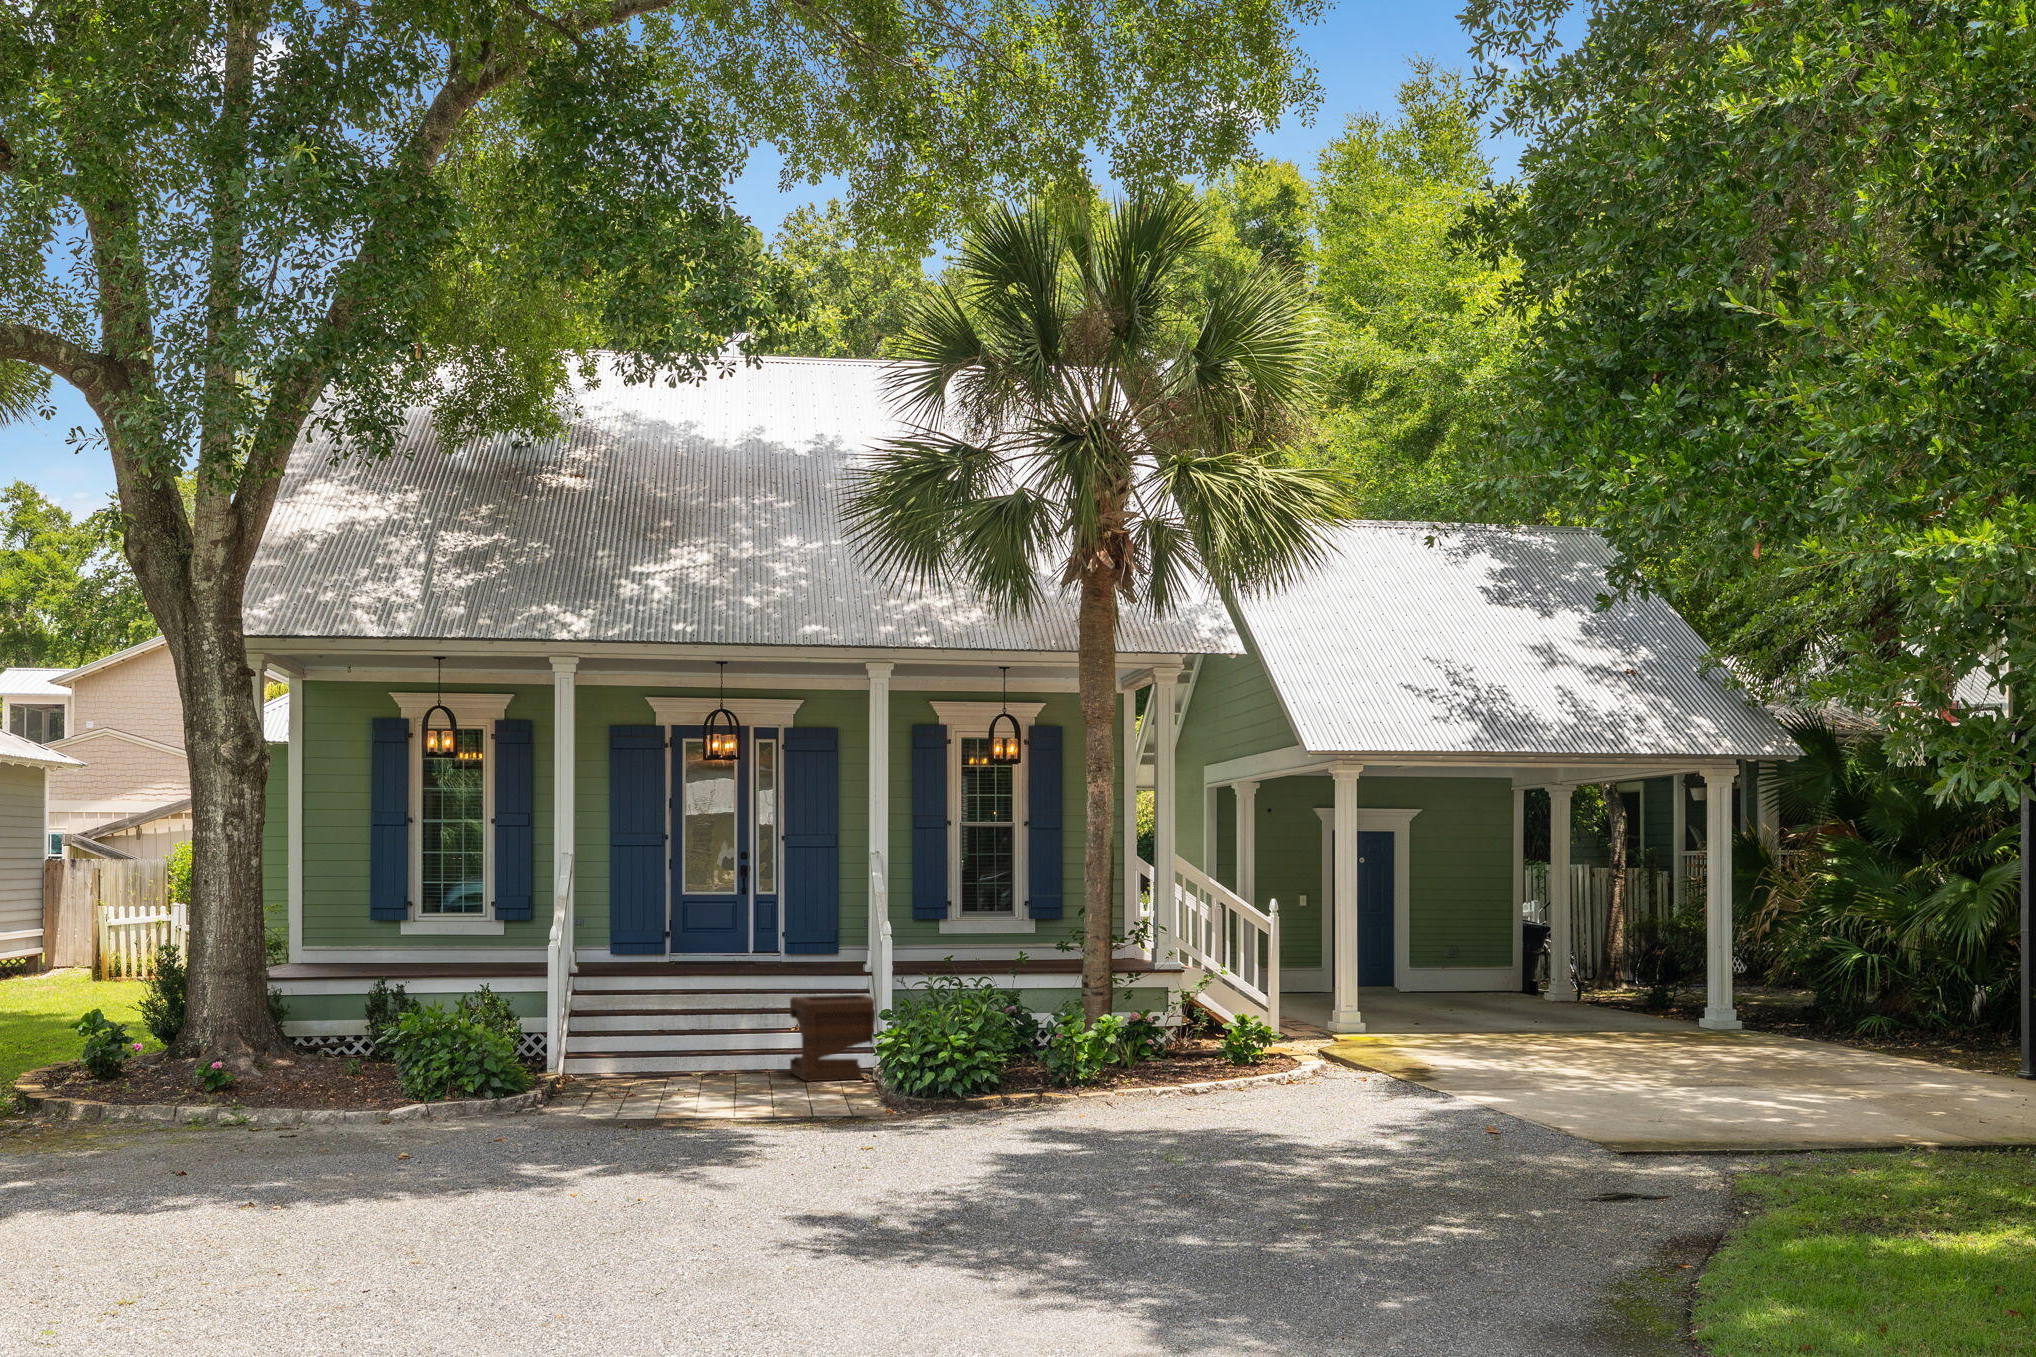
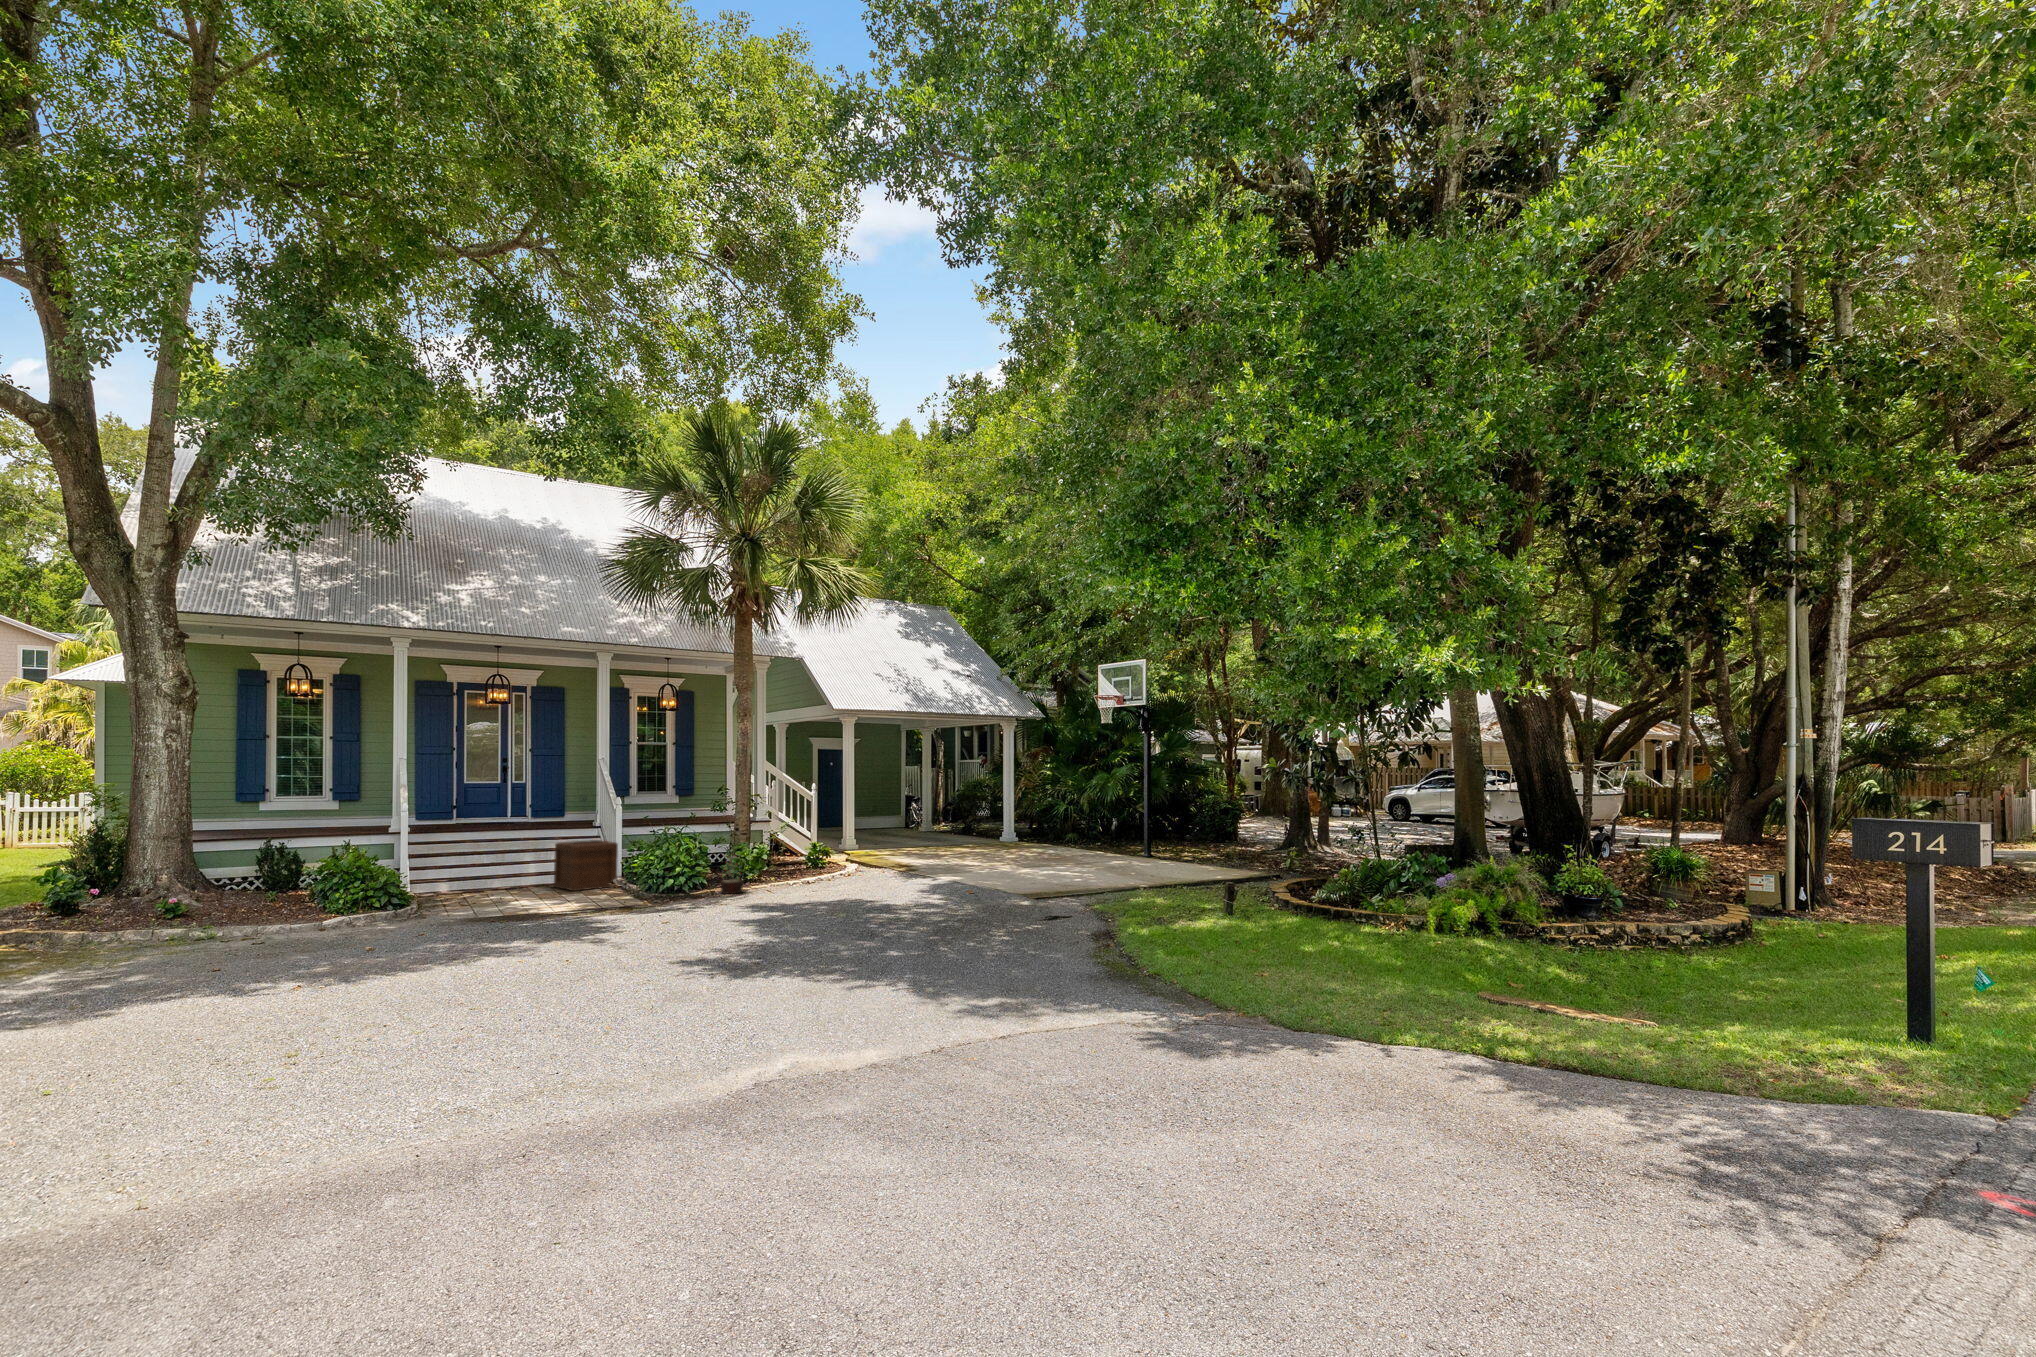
decorative plant: none [1024,1026,1065,1101] -> present [721,855,743,894]

